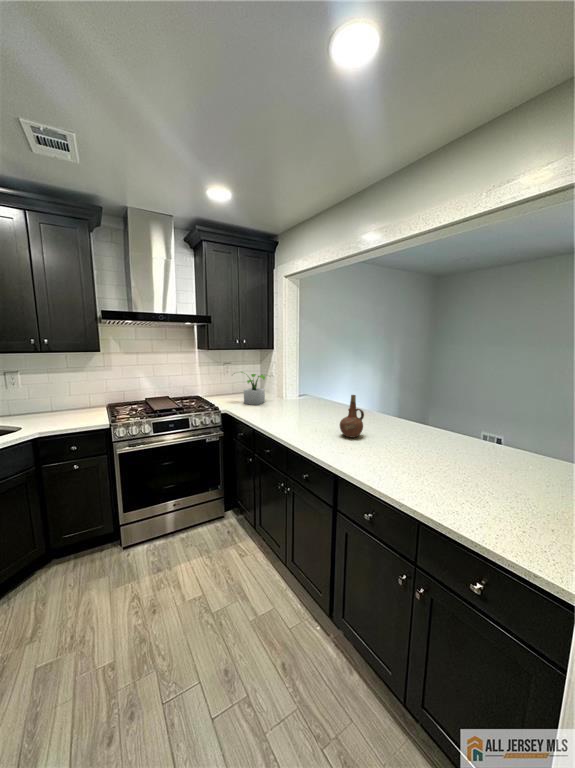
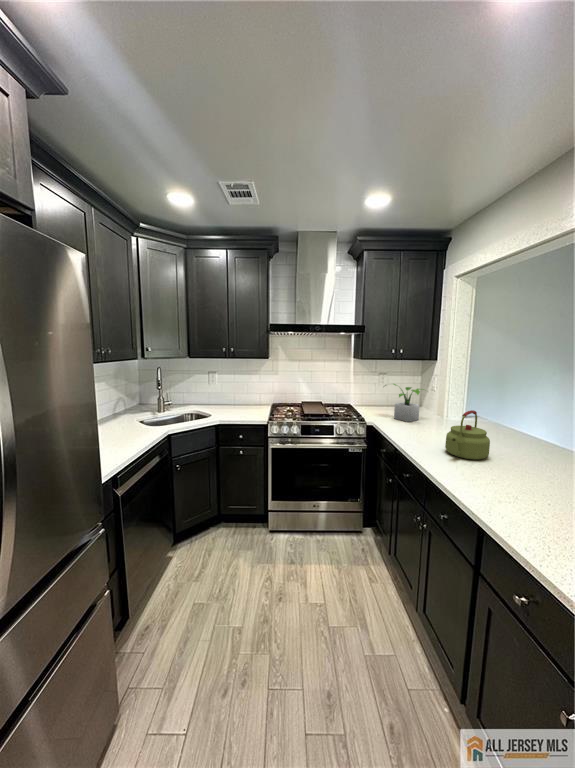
kettle: none [294,387,325,427] -> present [445,410,490,459]
ceramic pitcher: present [340,395,364,438] -> none [505,427,548,485]

